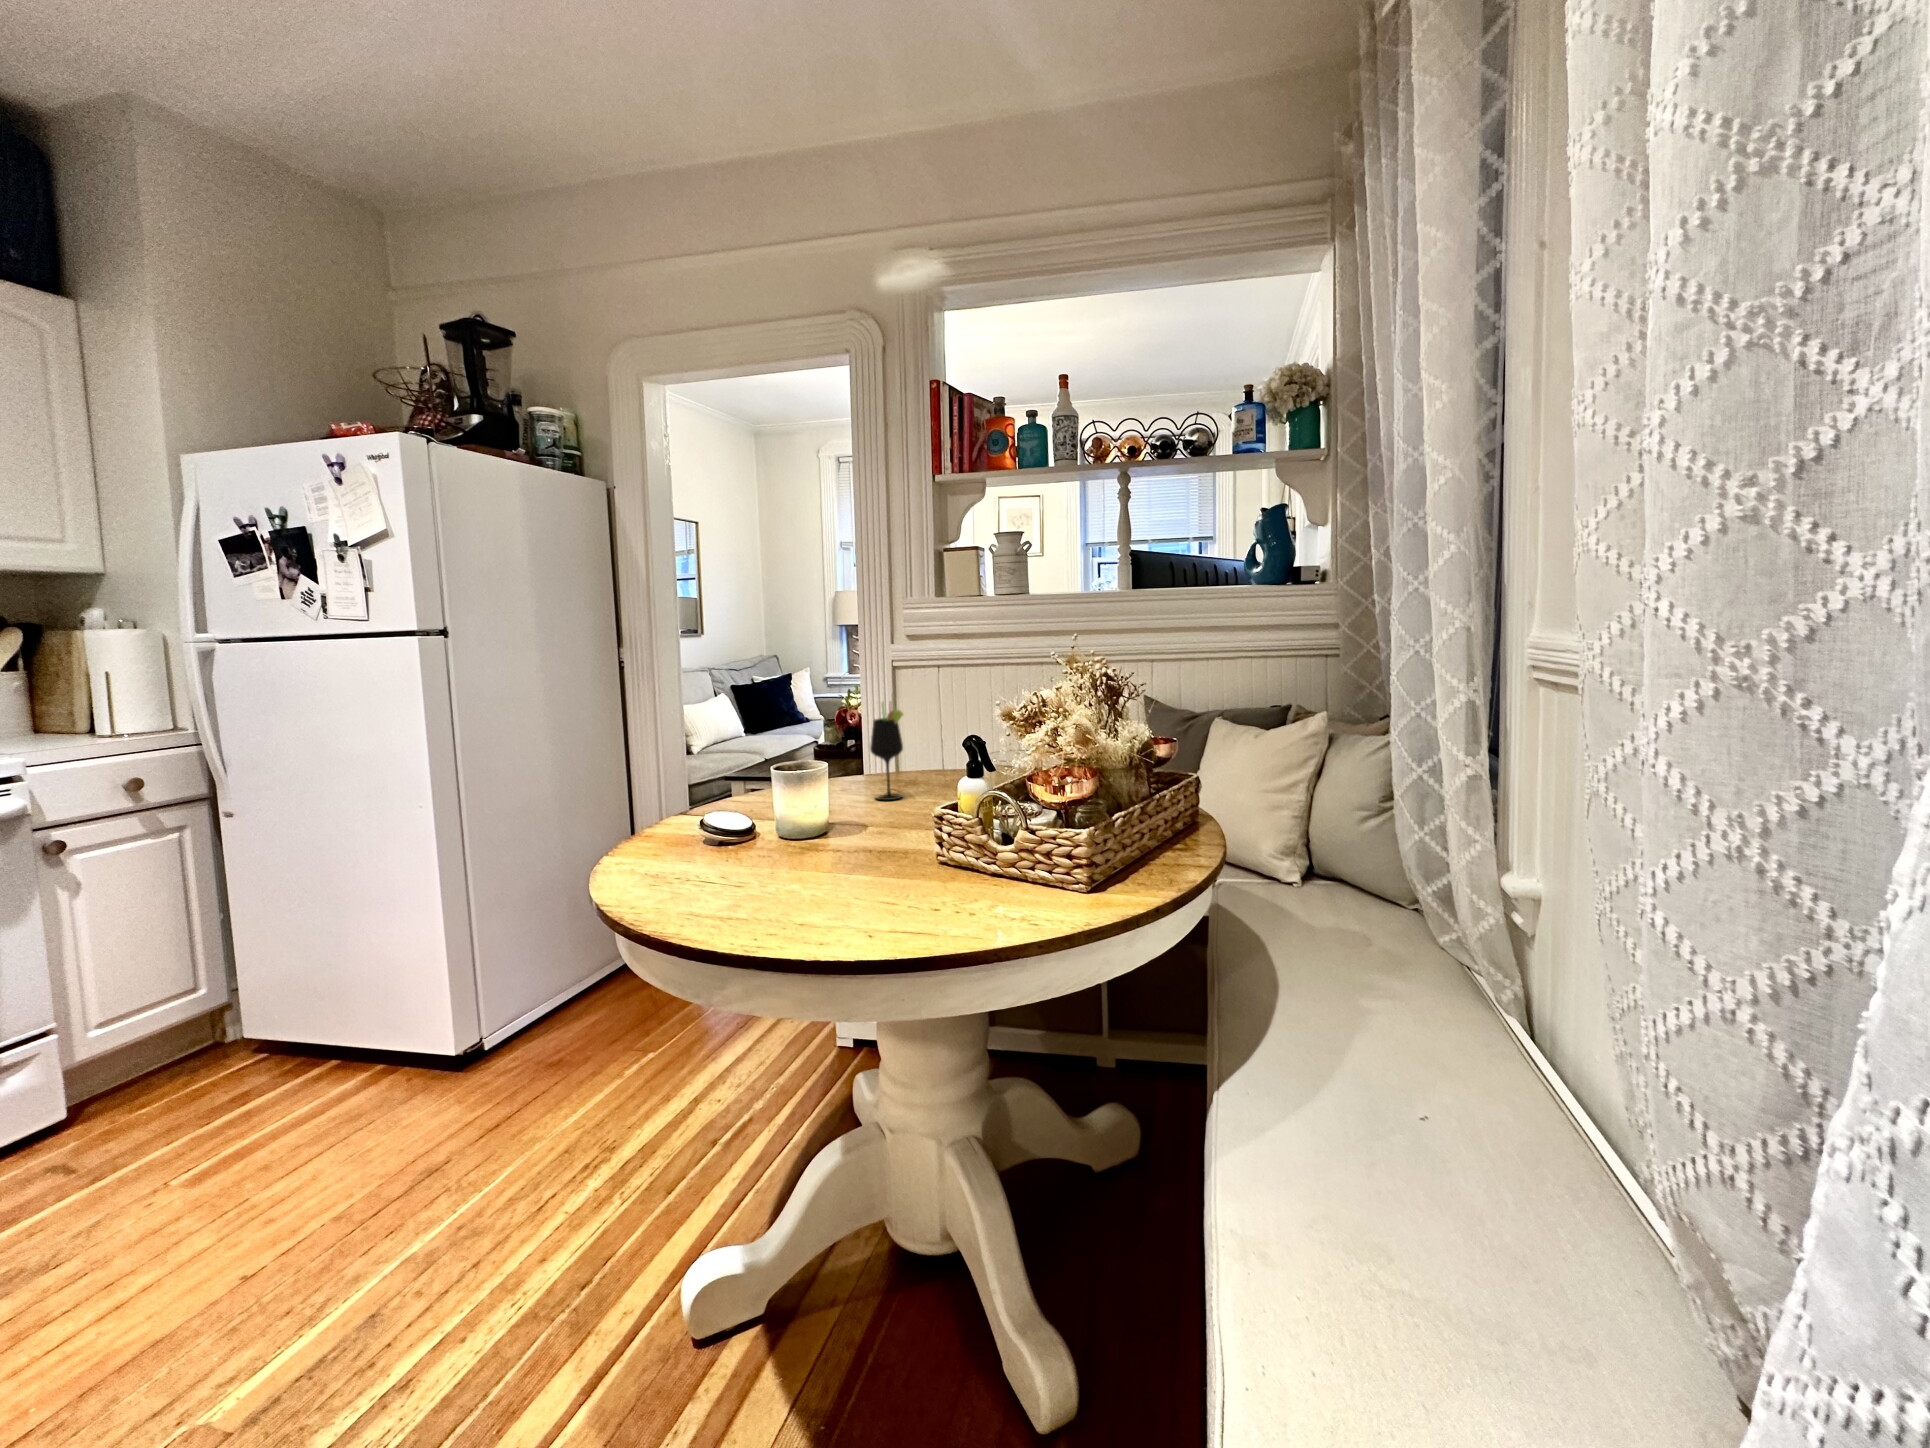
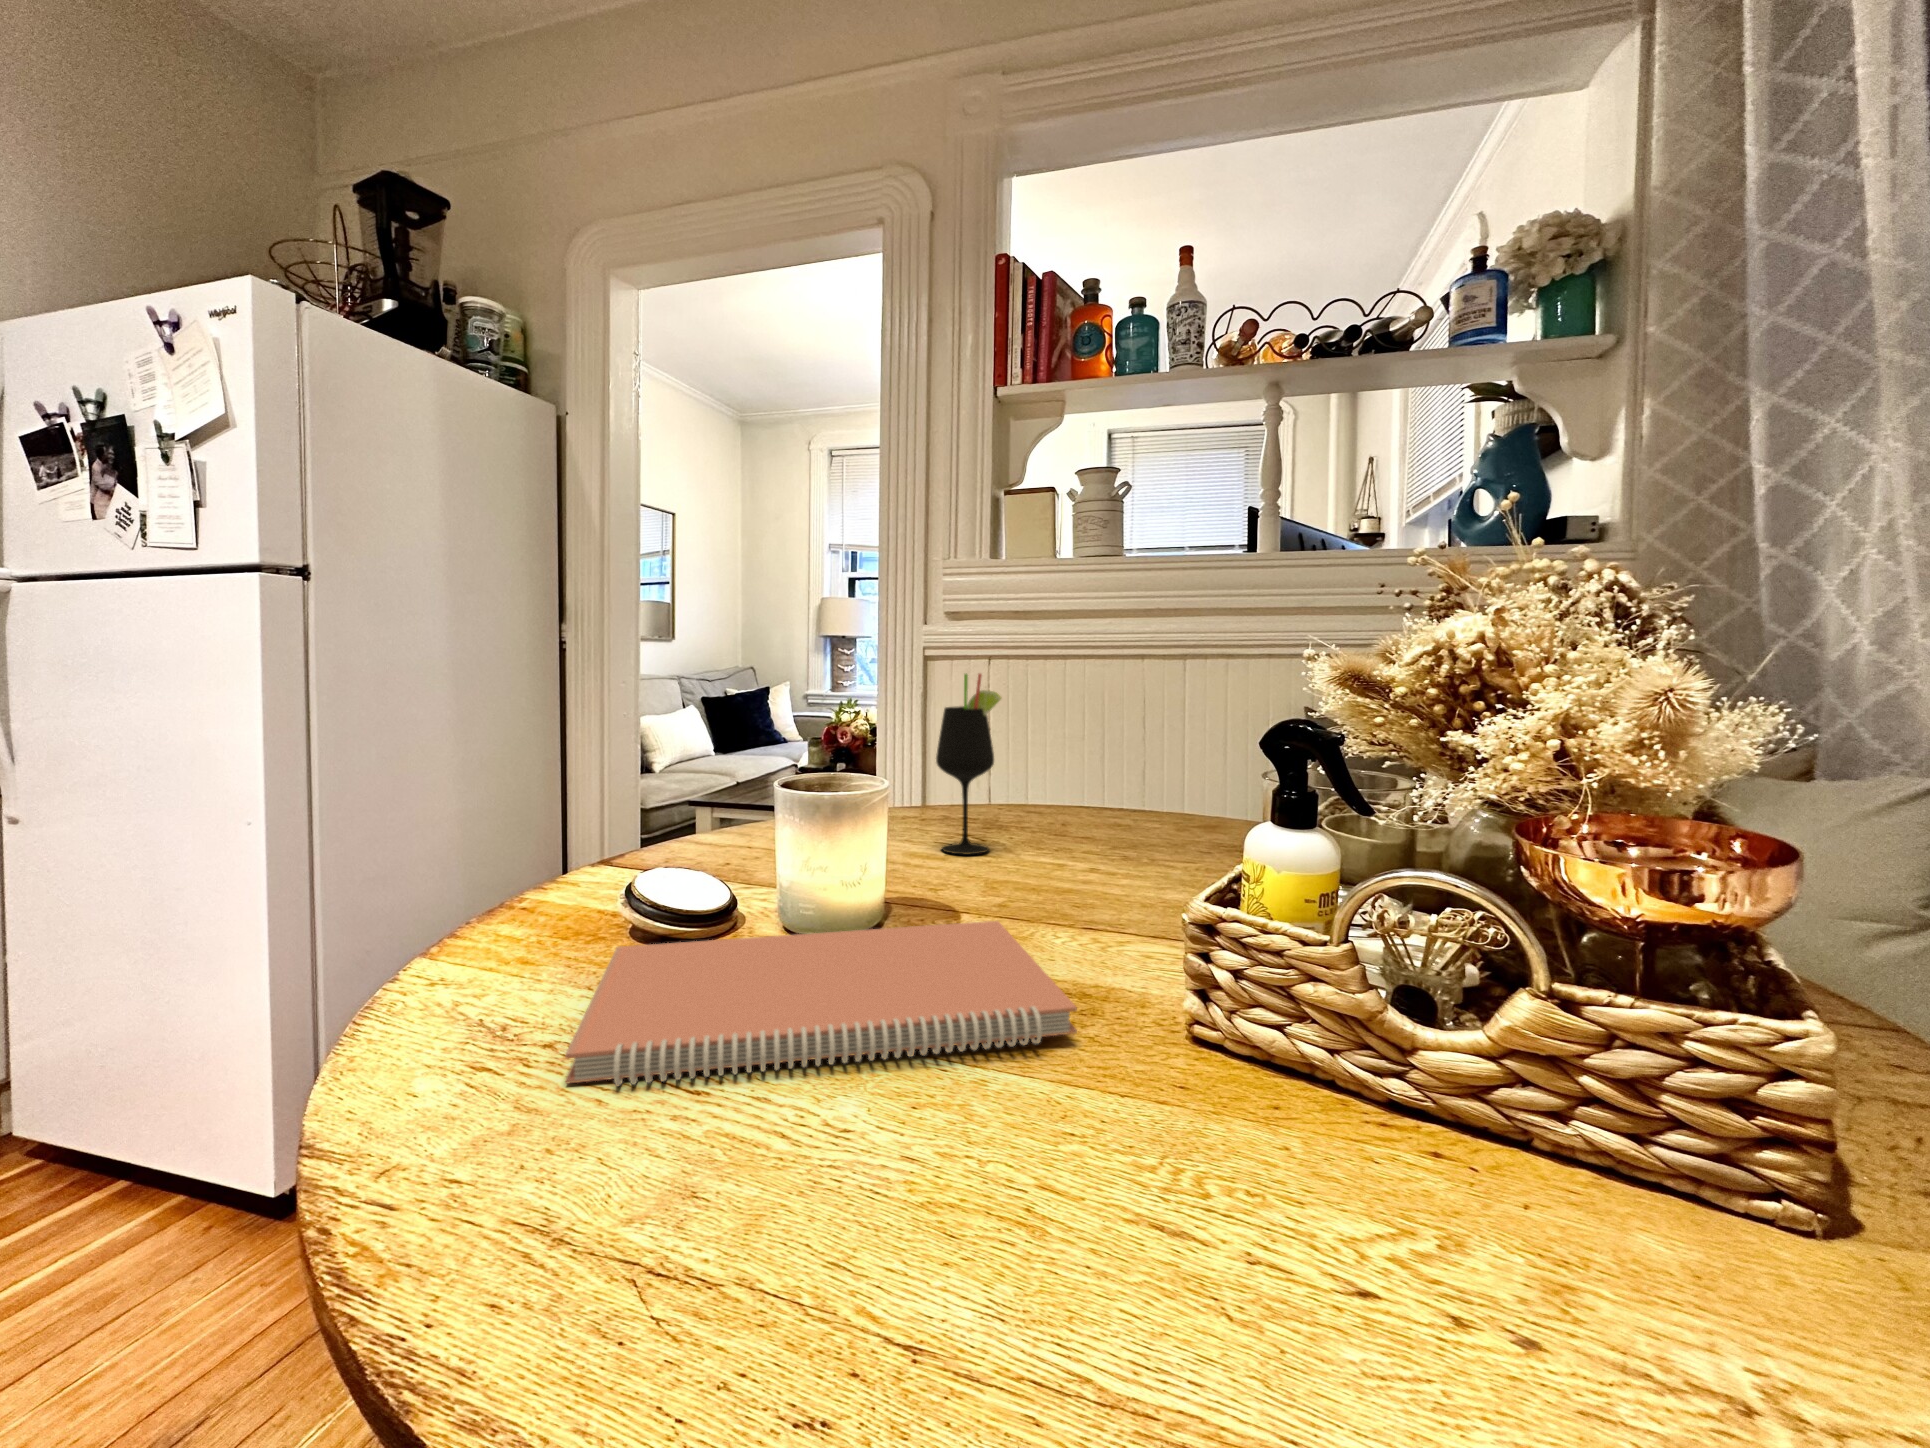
notebook: none [693,826,891,884] -> present [565,921,1077,1086]

